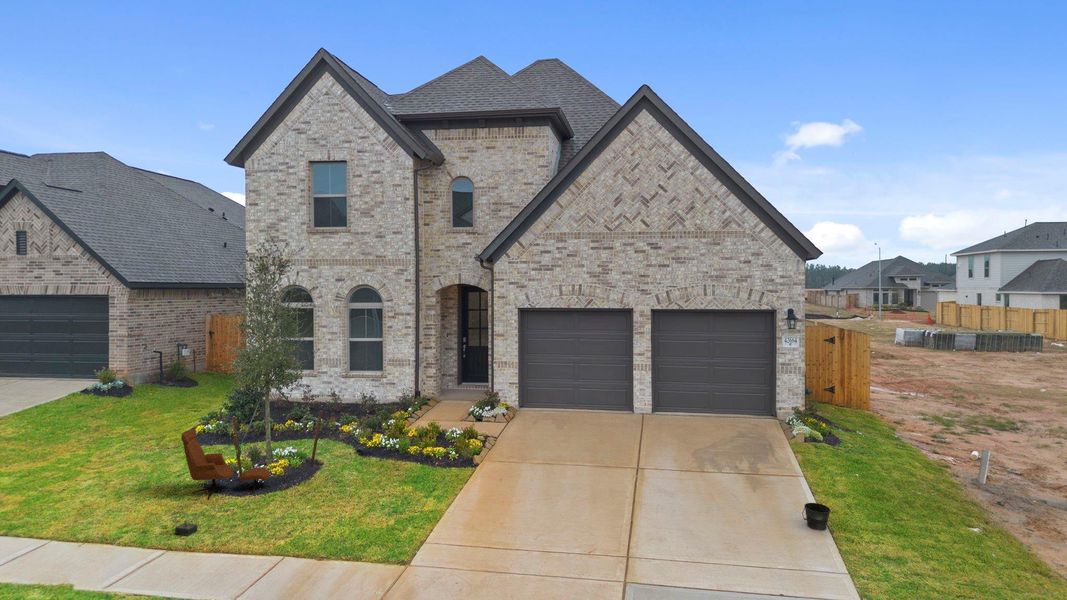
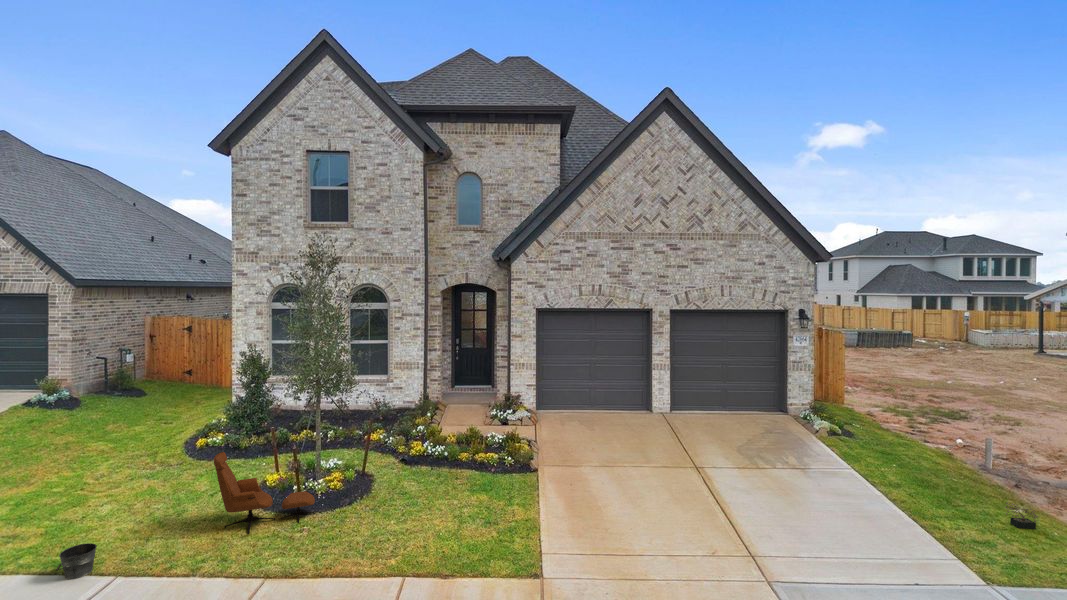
bucket: present [802,503,831,530] -> present [56,543,97,579]
decorative plant: present [170,508,198,536] -> present [1005,502,1038,529]

